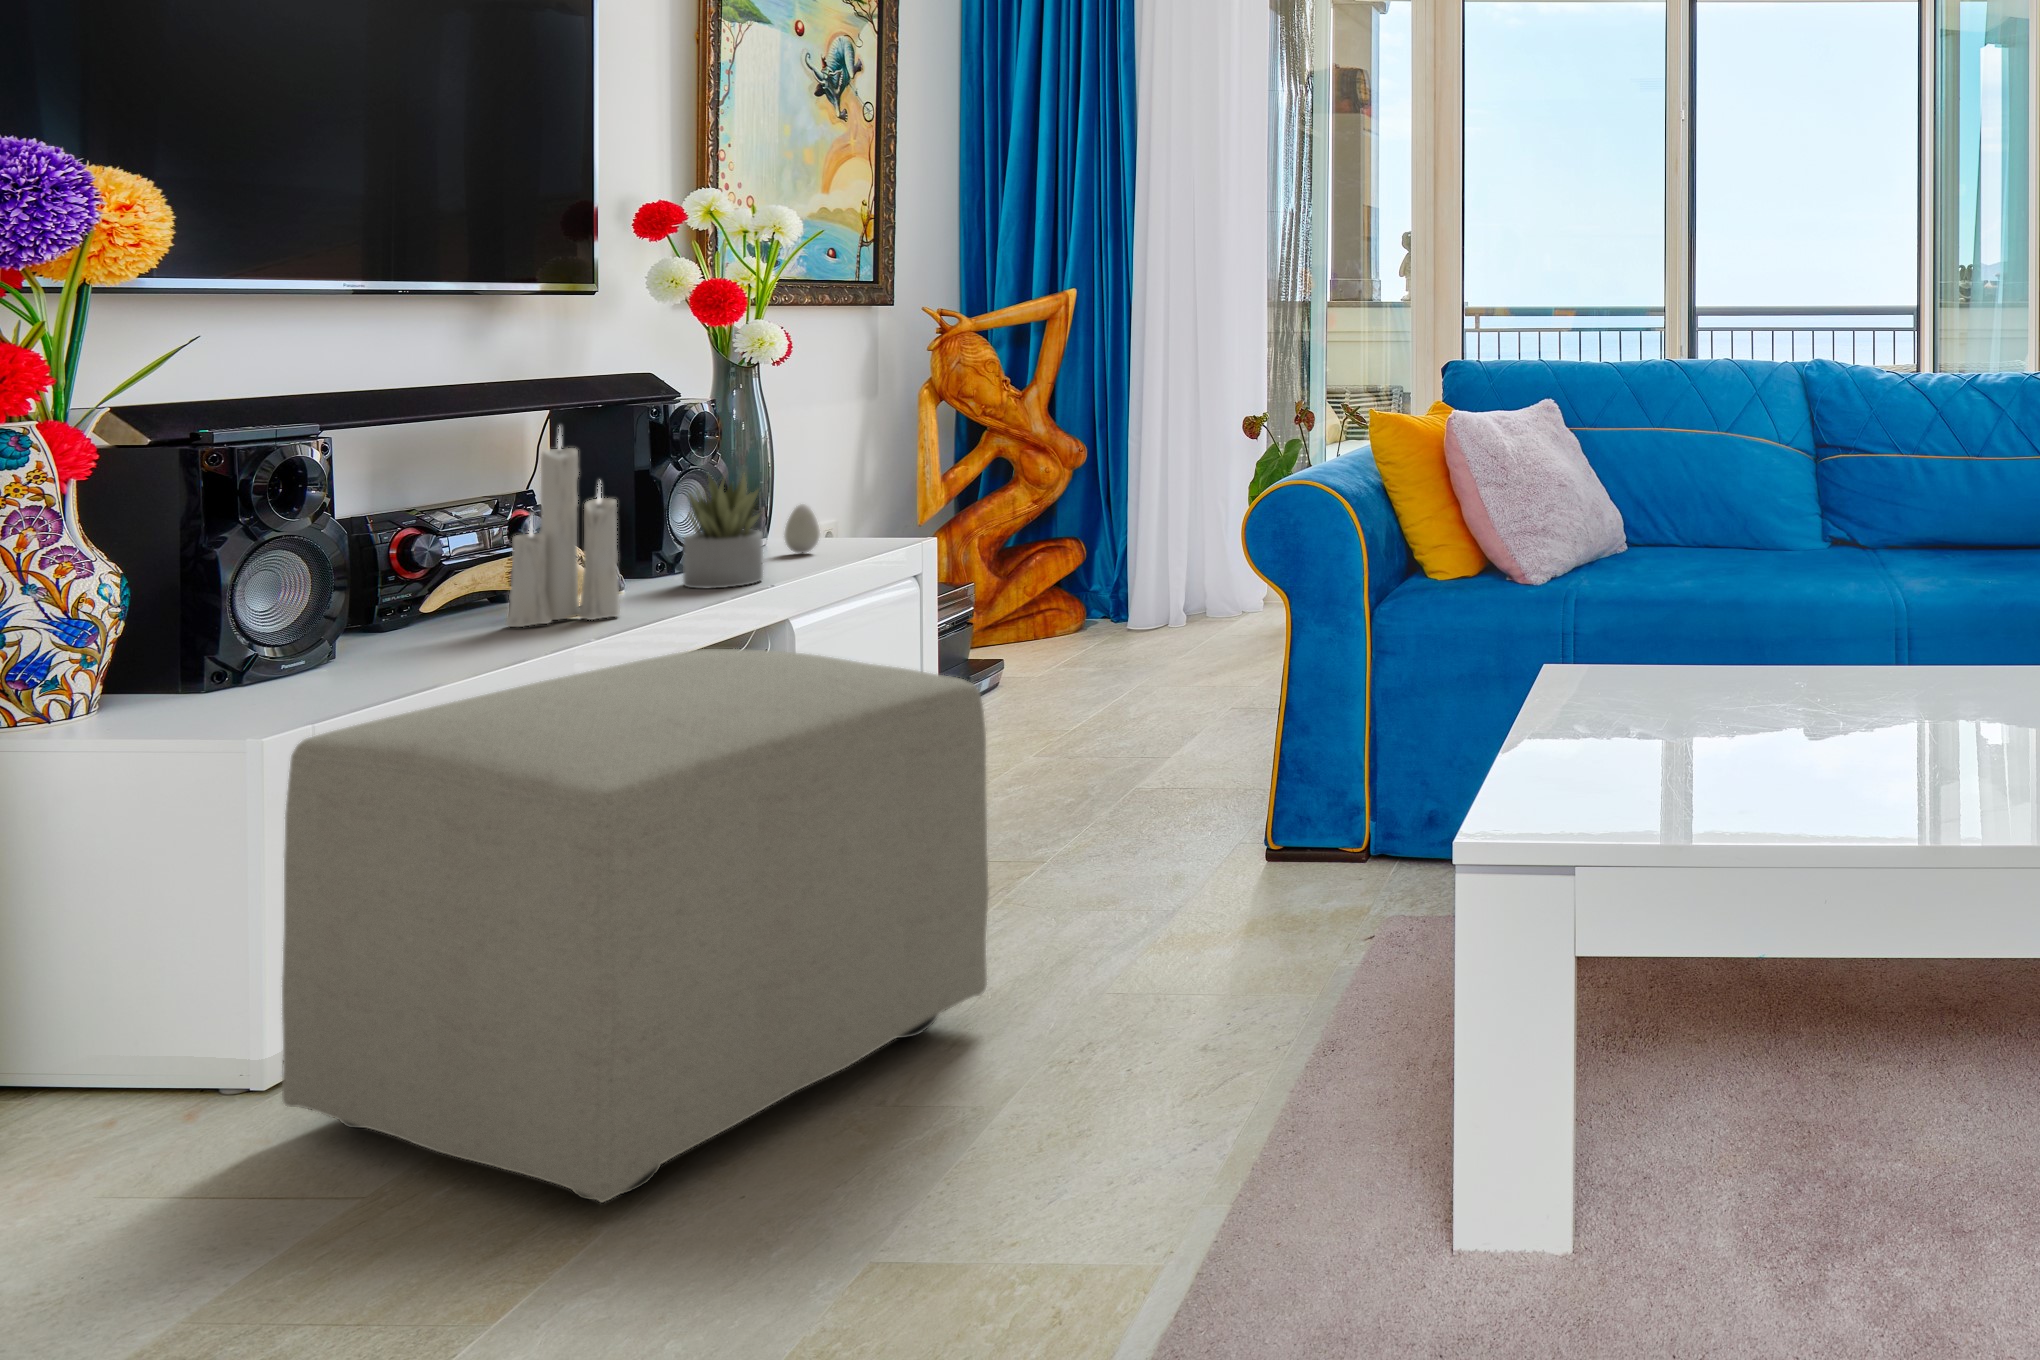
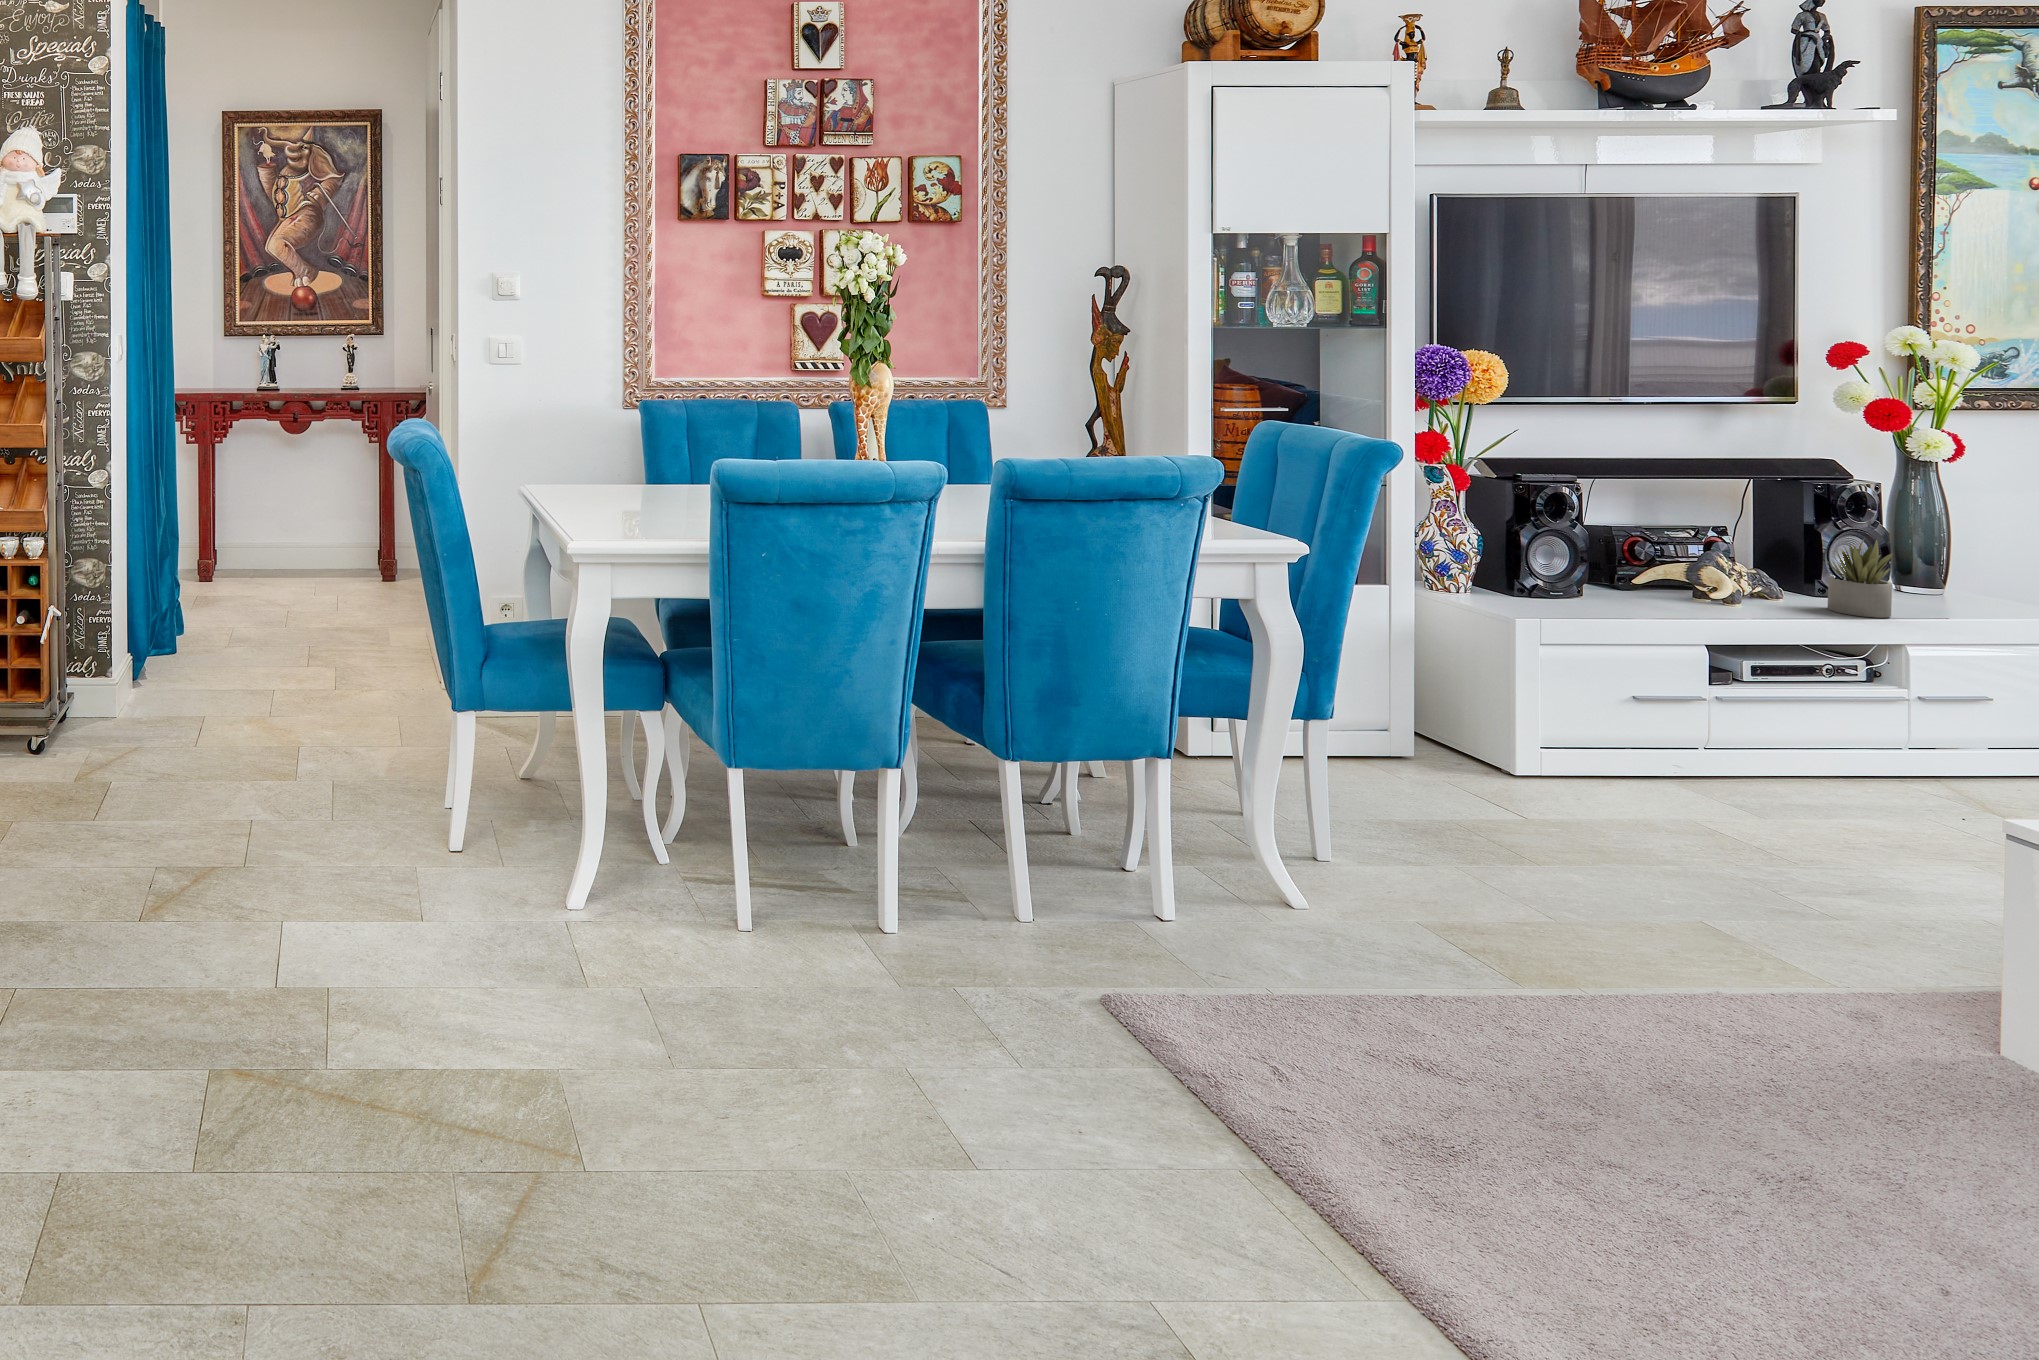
candle: present [506,437,620,627] -> none [1683,486,1758,614]
decorative egg: present [784,504,820,553] -> none [1942,572,1975,609]
ottoman: present [282,649,989,1202] -> none [1520,623,1909,886]

